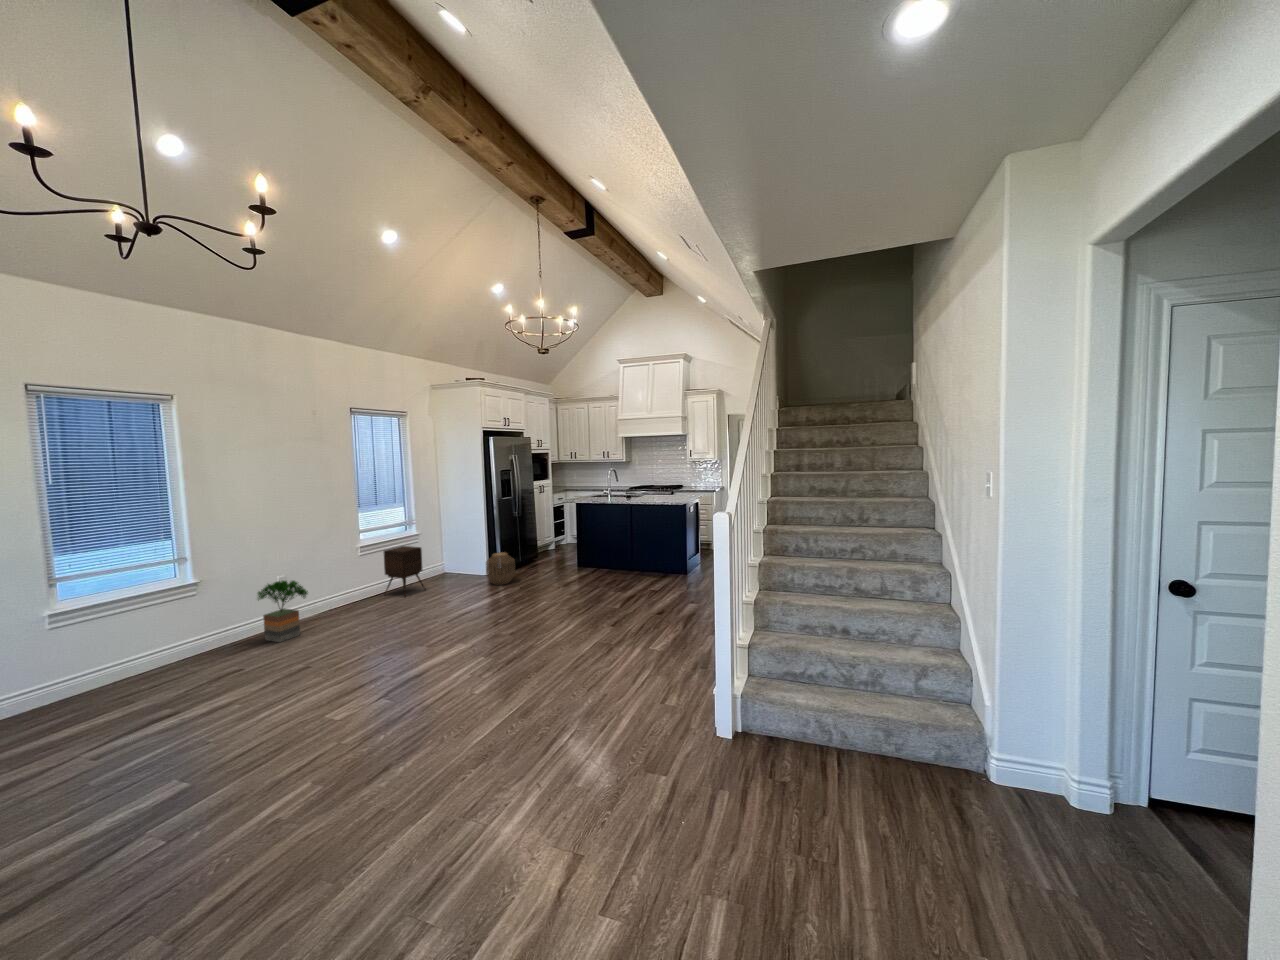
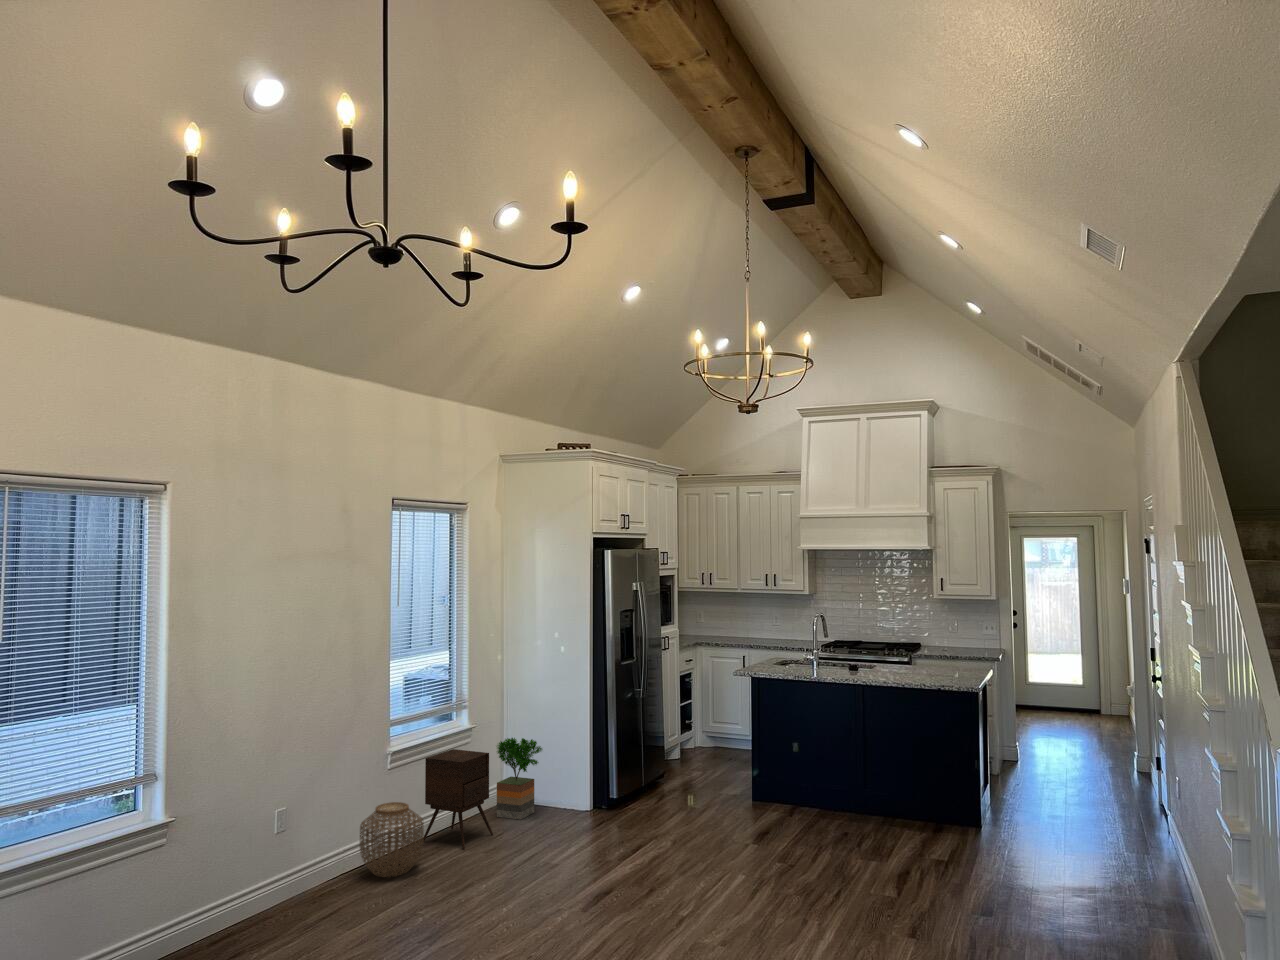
woven basket: present [486,552,515,585] -> present [360,802,424,877]
potted tree: present [258,581,308,642] -> present [497,738,542,820]

